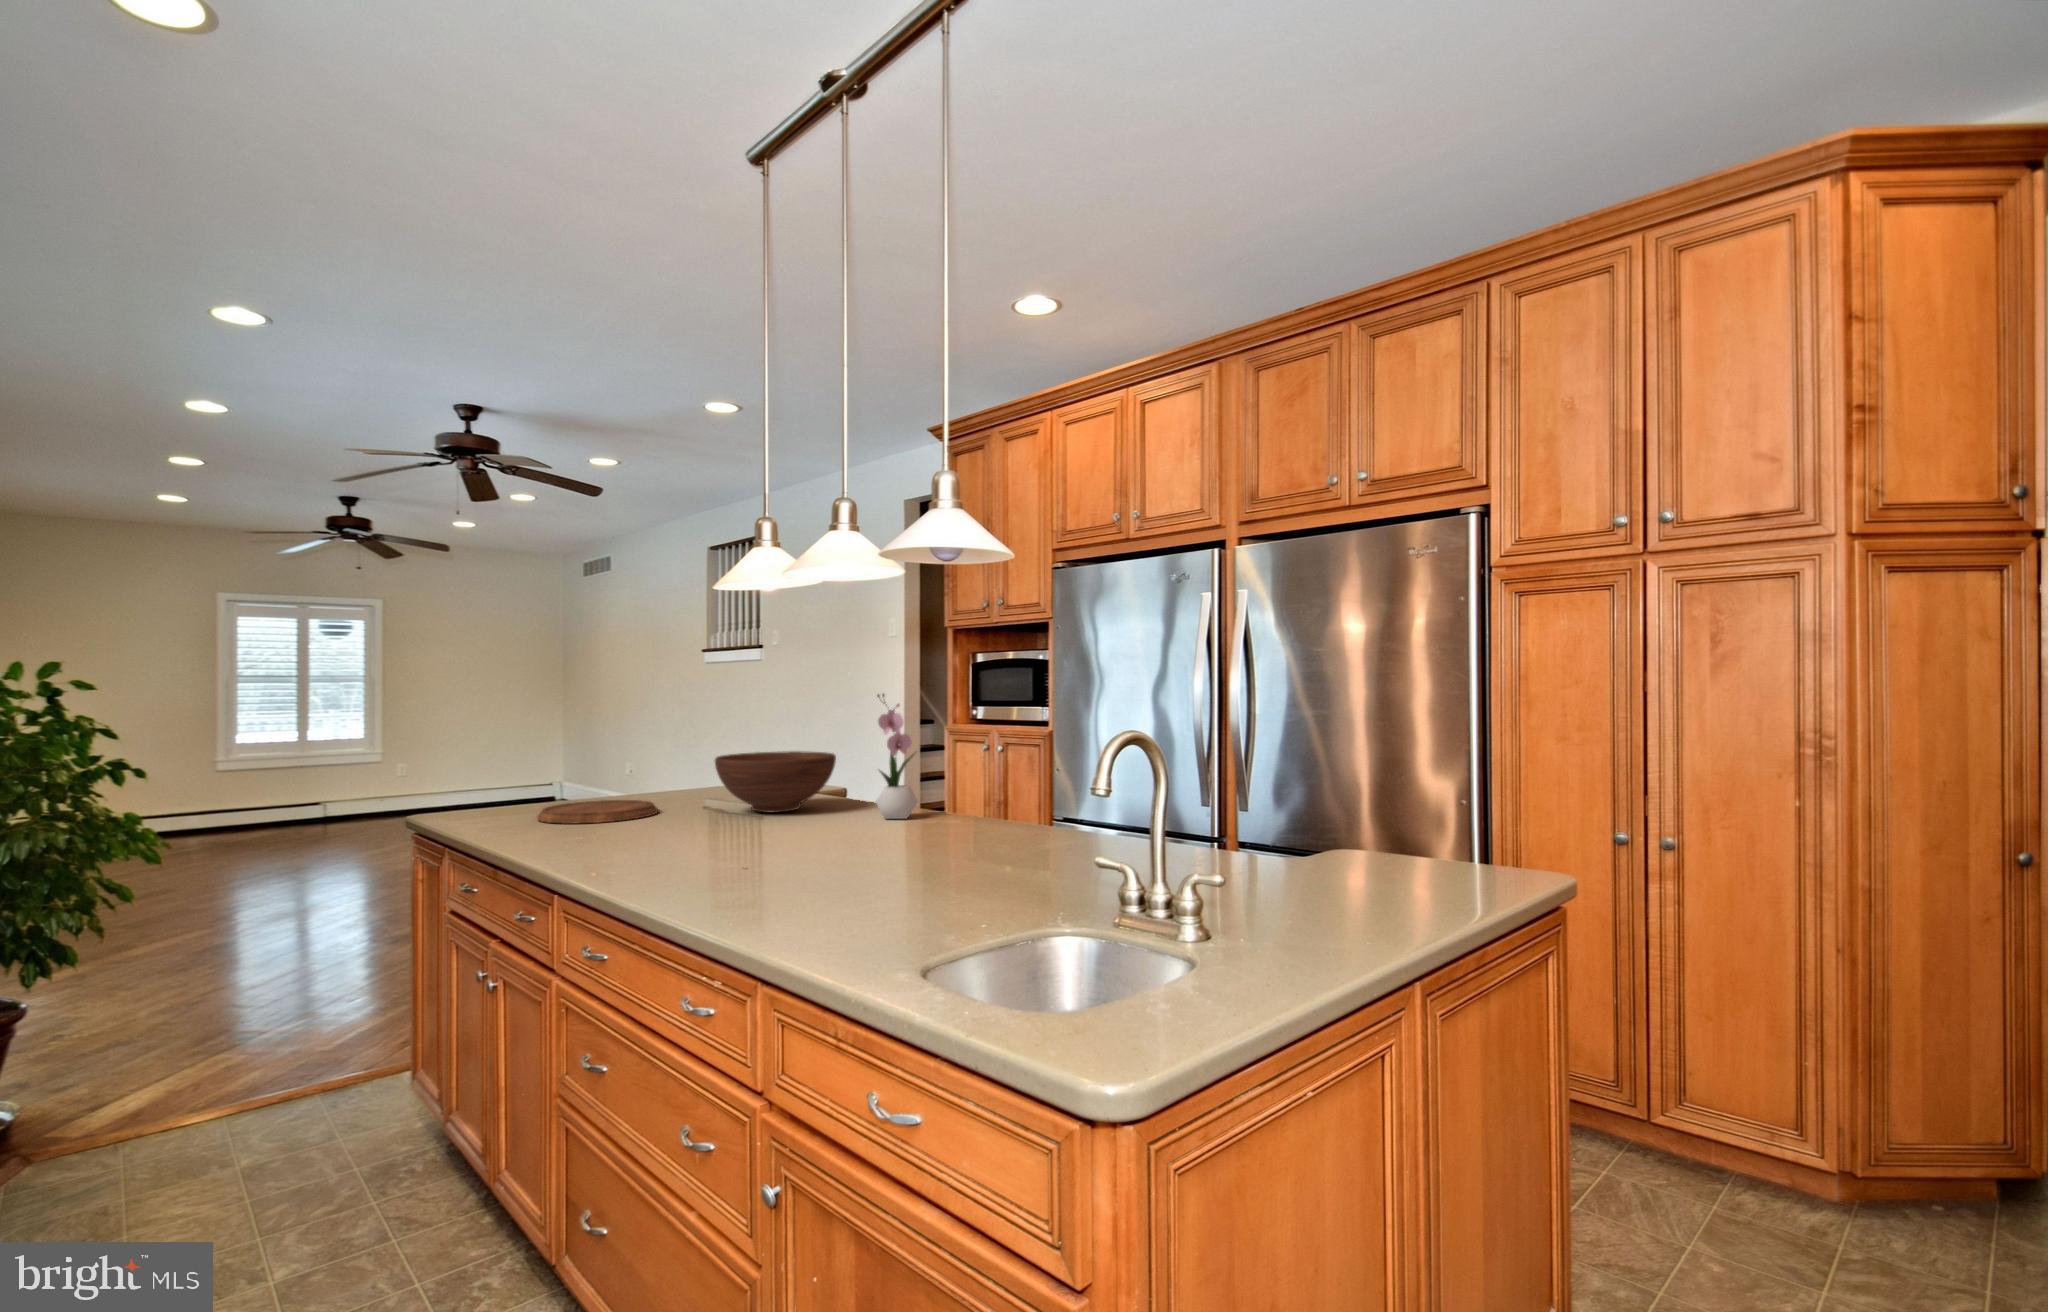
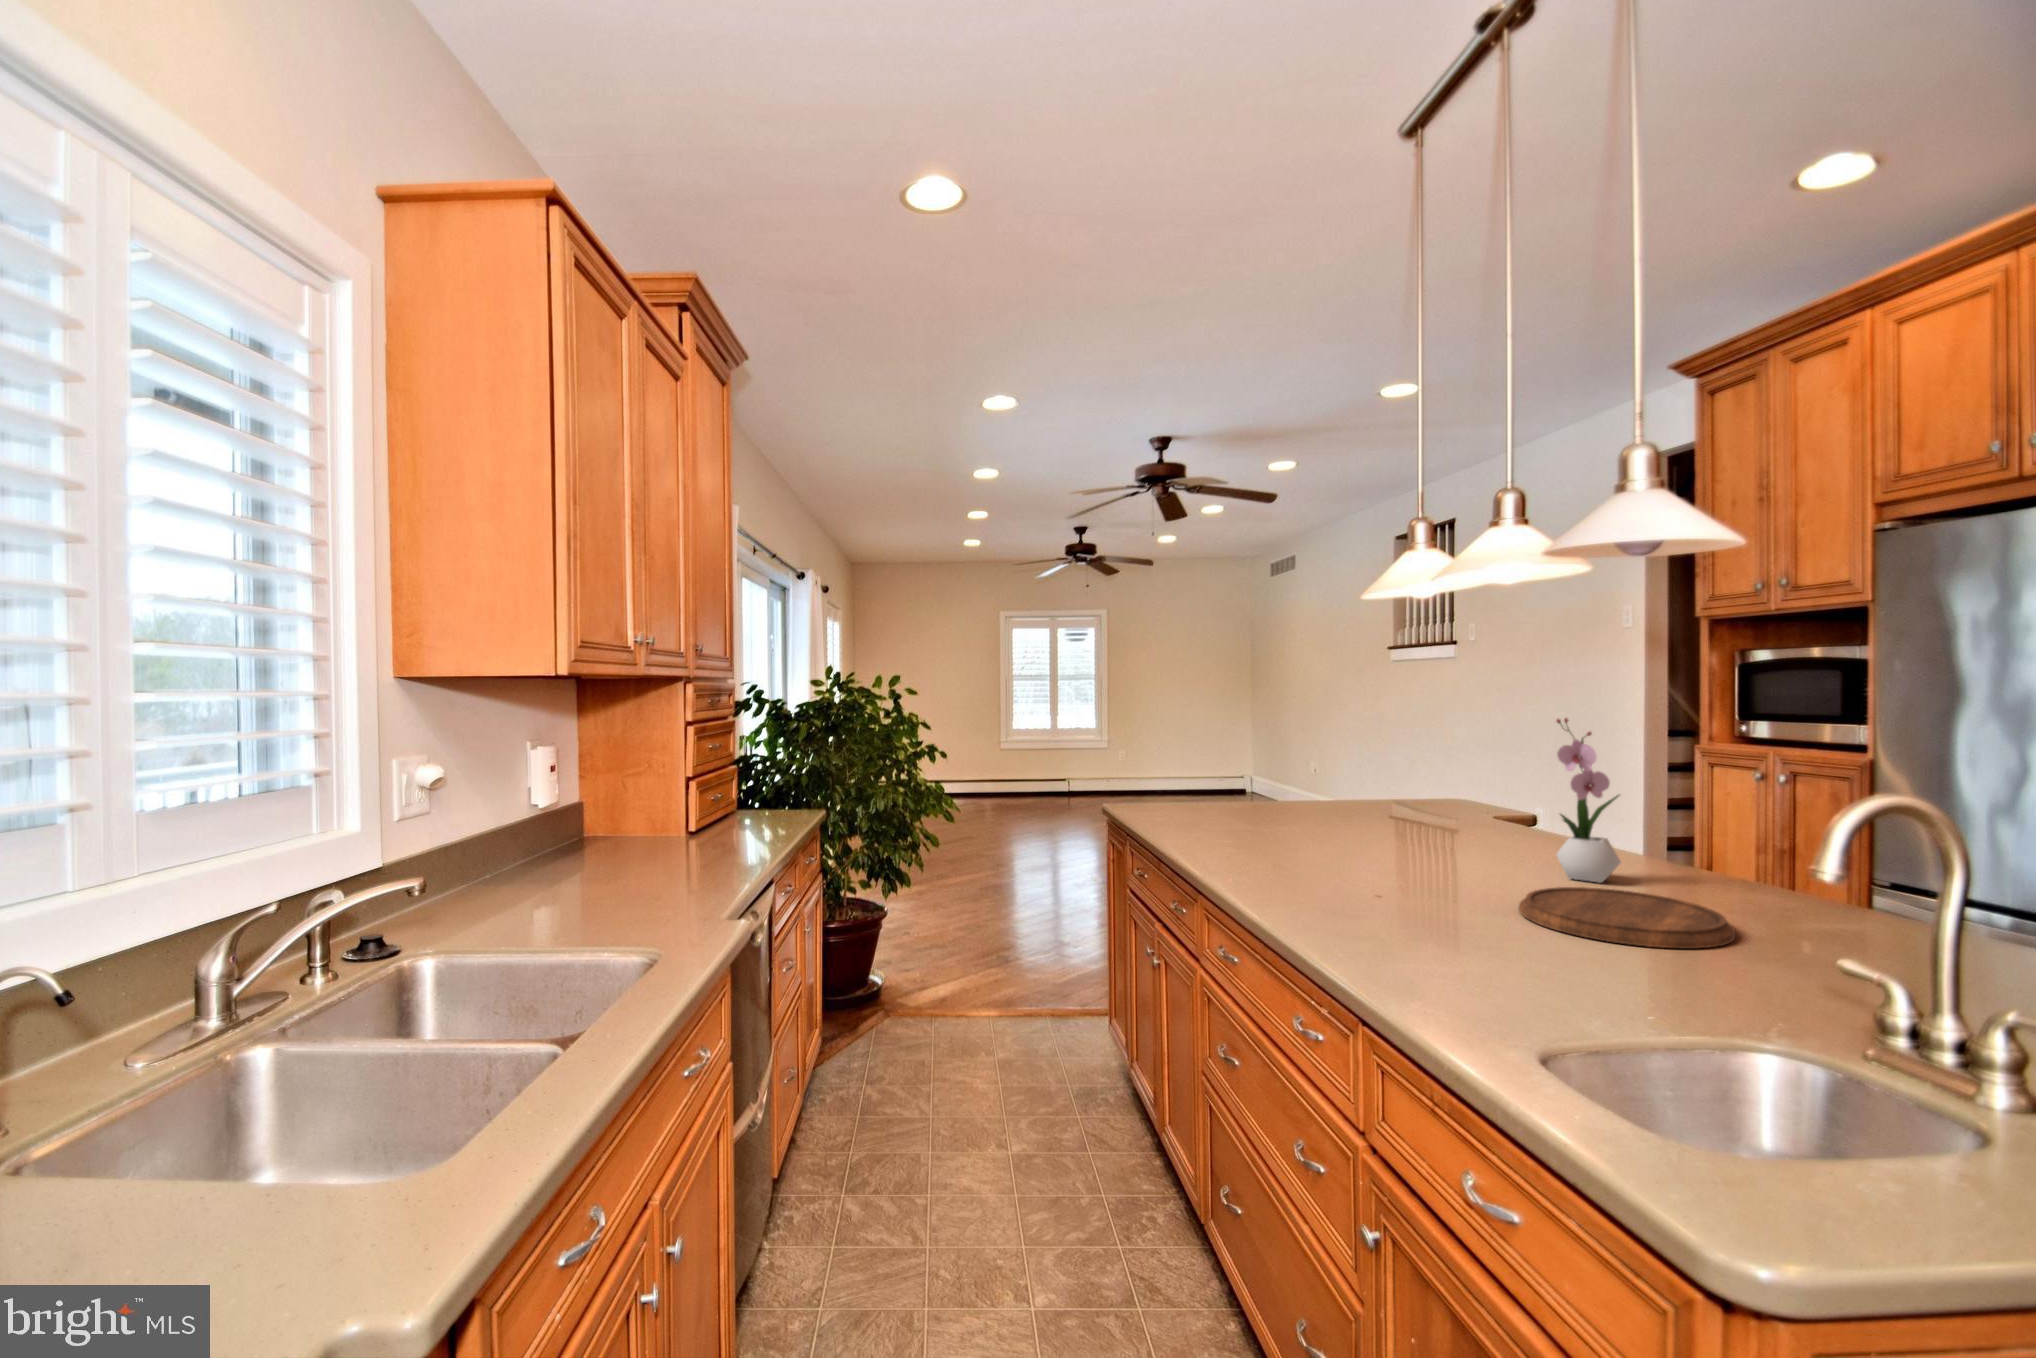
fruit bowl: present [715,751,836,813] -> none [1357,775,1505,848]
cutting board: present [537,800,658,824] -> present [1519,887,1736,948]

